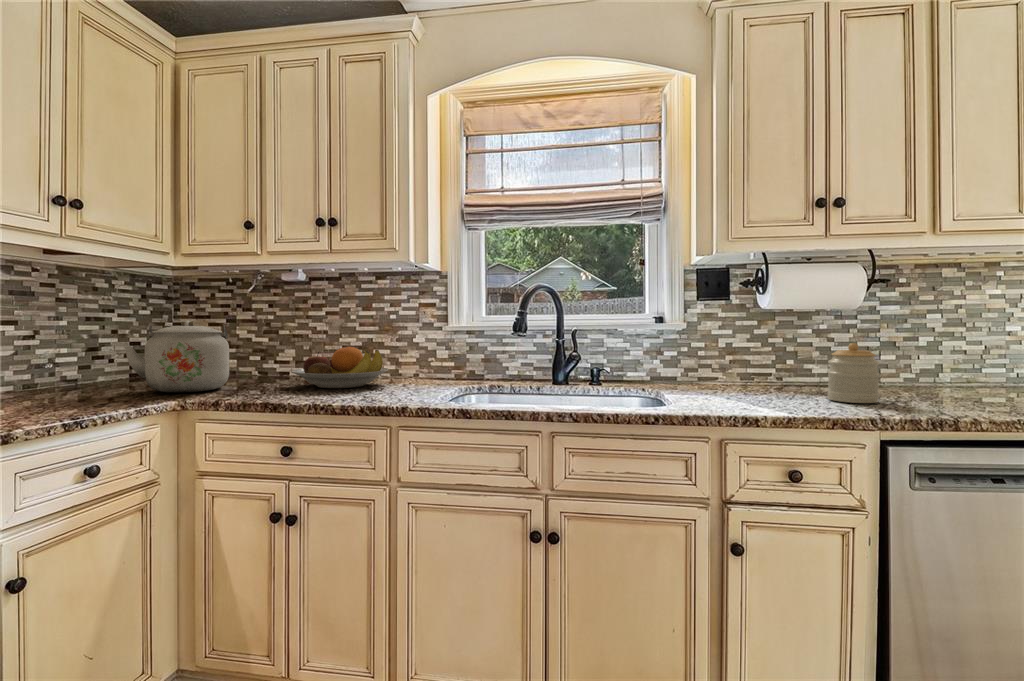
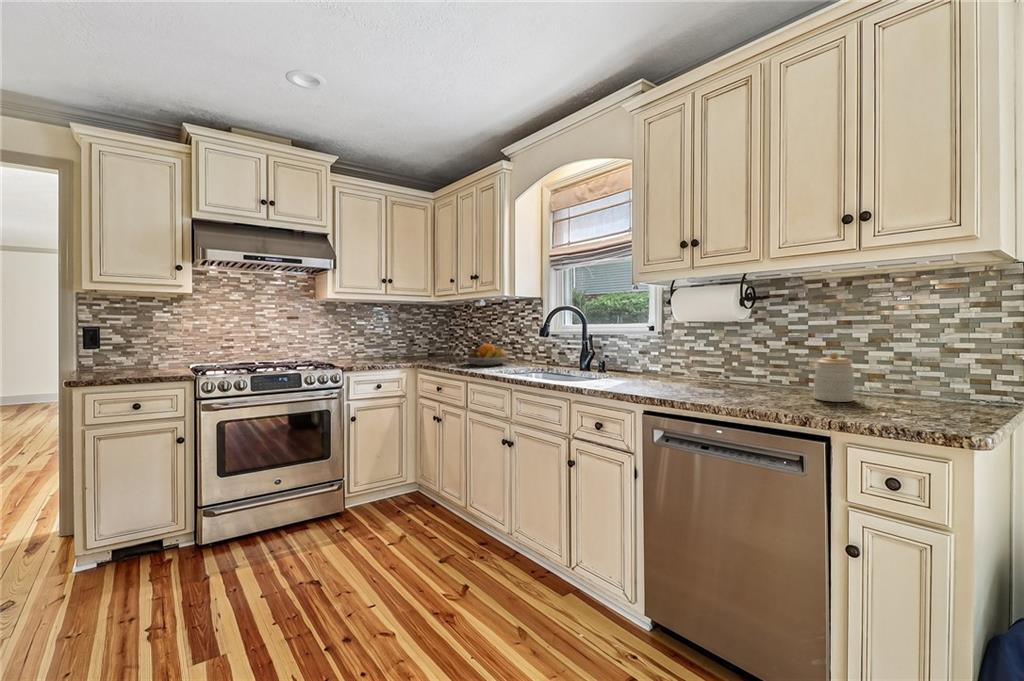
kettle: present [124,321,229,392] -> none [408,330,451,363]
jar: present [828,343,879,403] -> present [813,352,855,402]

